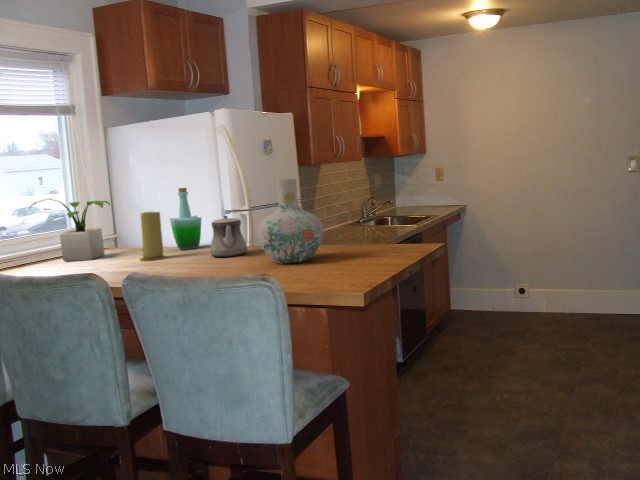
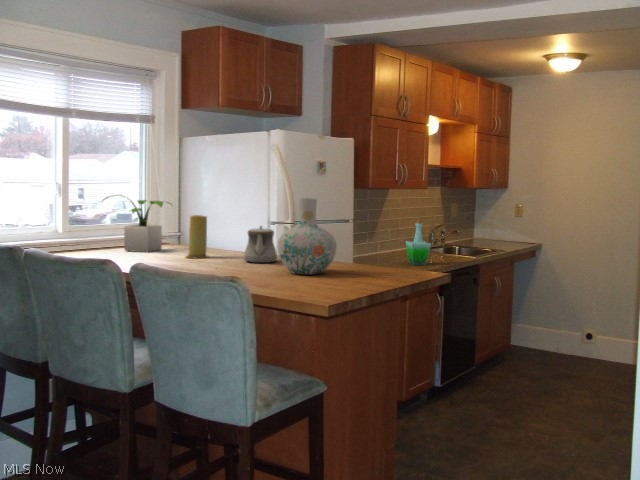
bottle: present [170,188,201,250] -> present [406,221,431,265]

